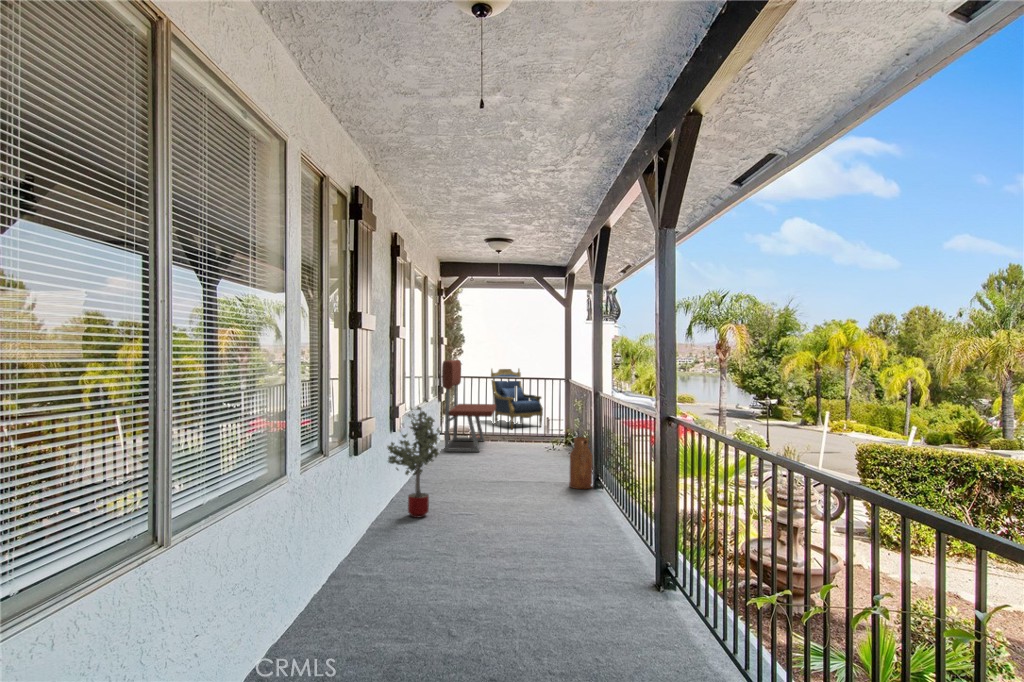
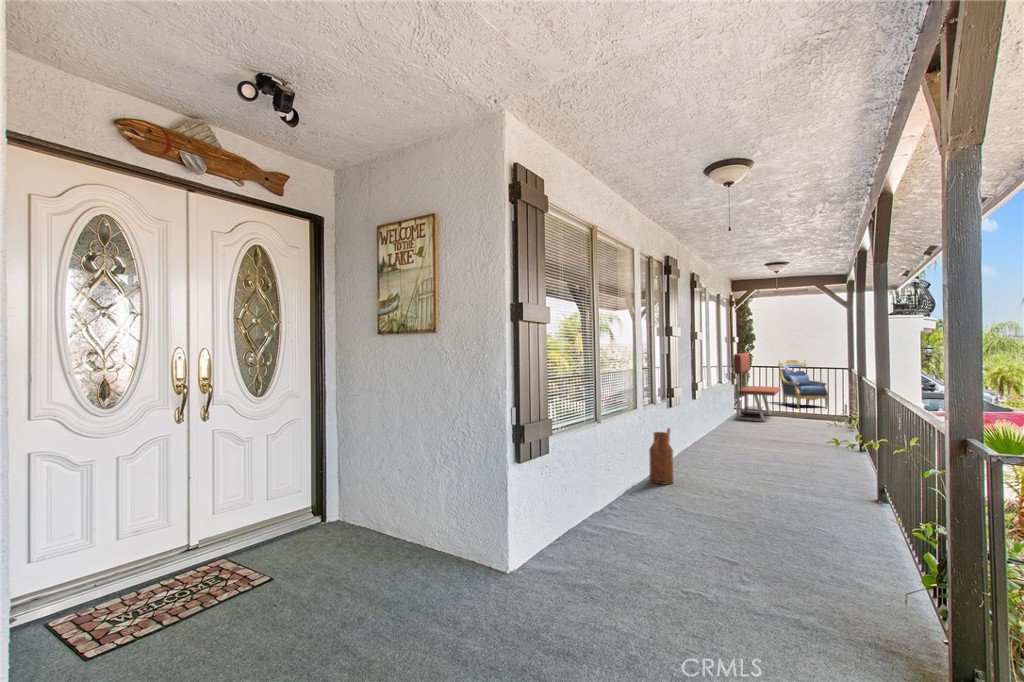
potted tree: present [387,407,441,518] -> none [690,383,728,453]
watering can: present [569,437,593,489] -> present [649,428,674,484]

